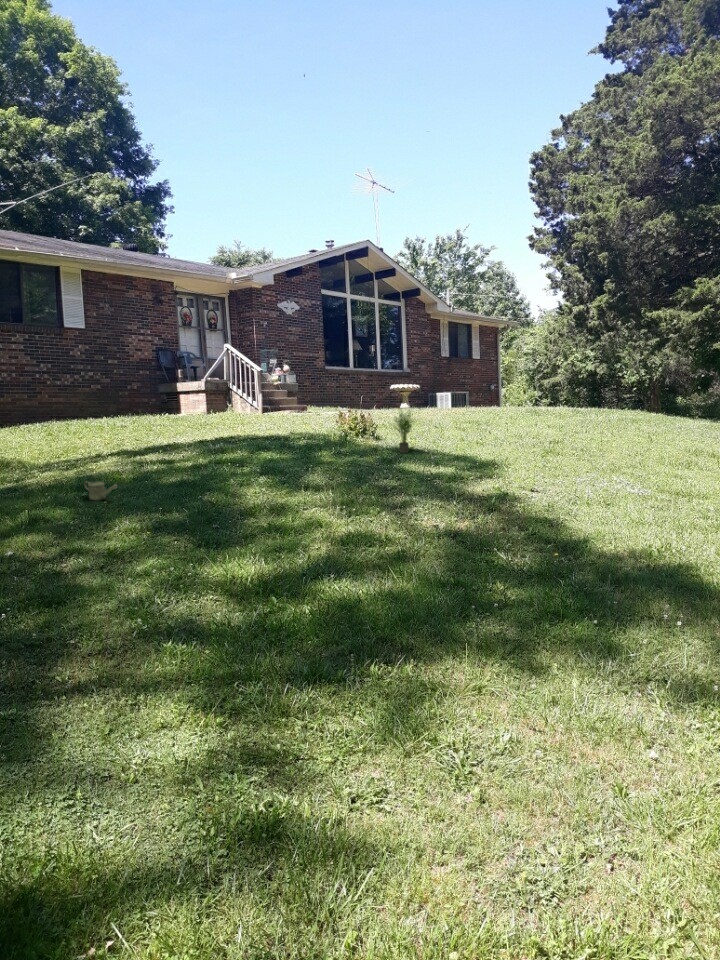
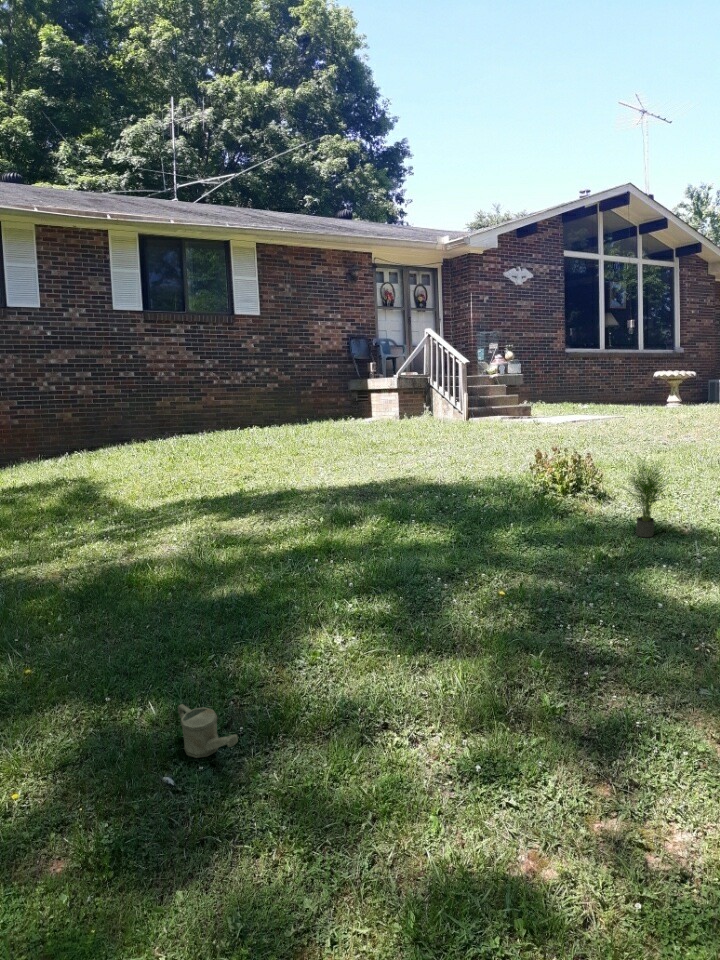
watering can: present [84,482,117,500] -> present [178,704,238,758]

